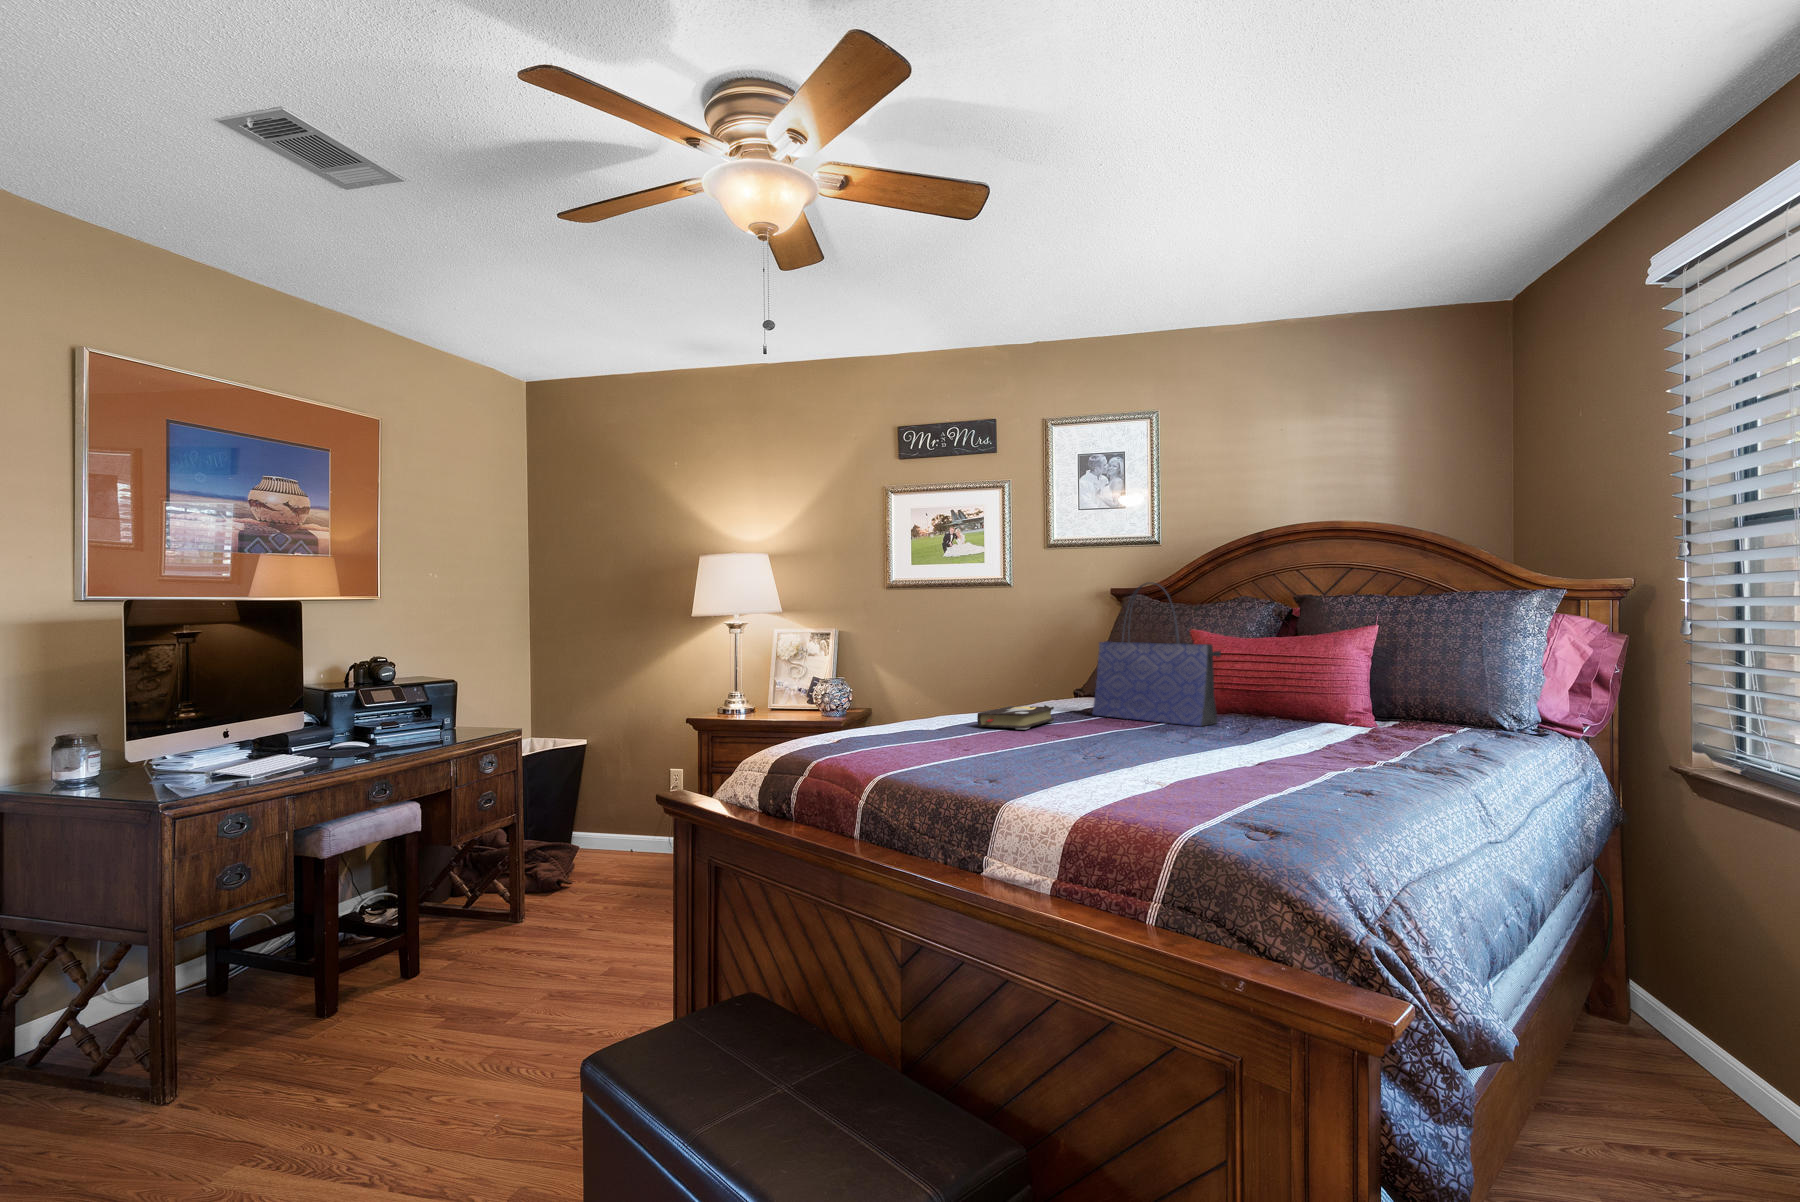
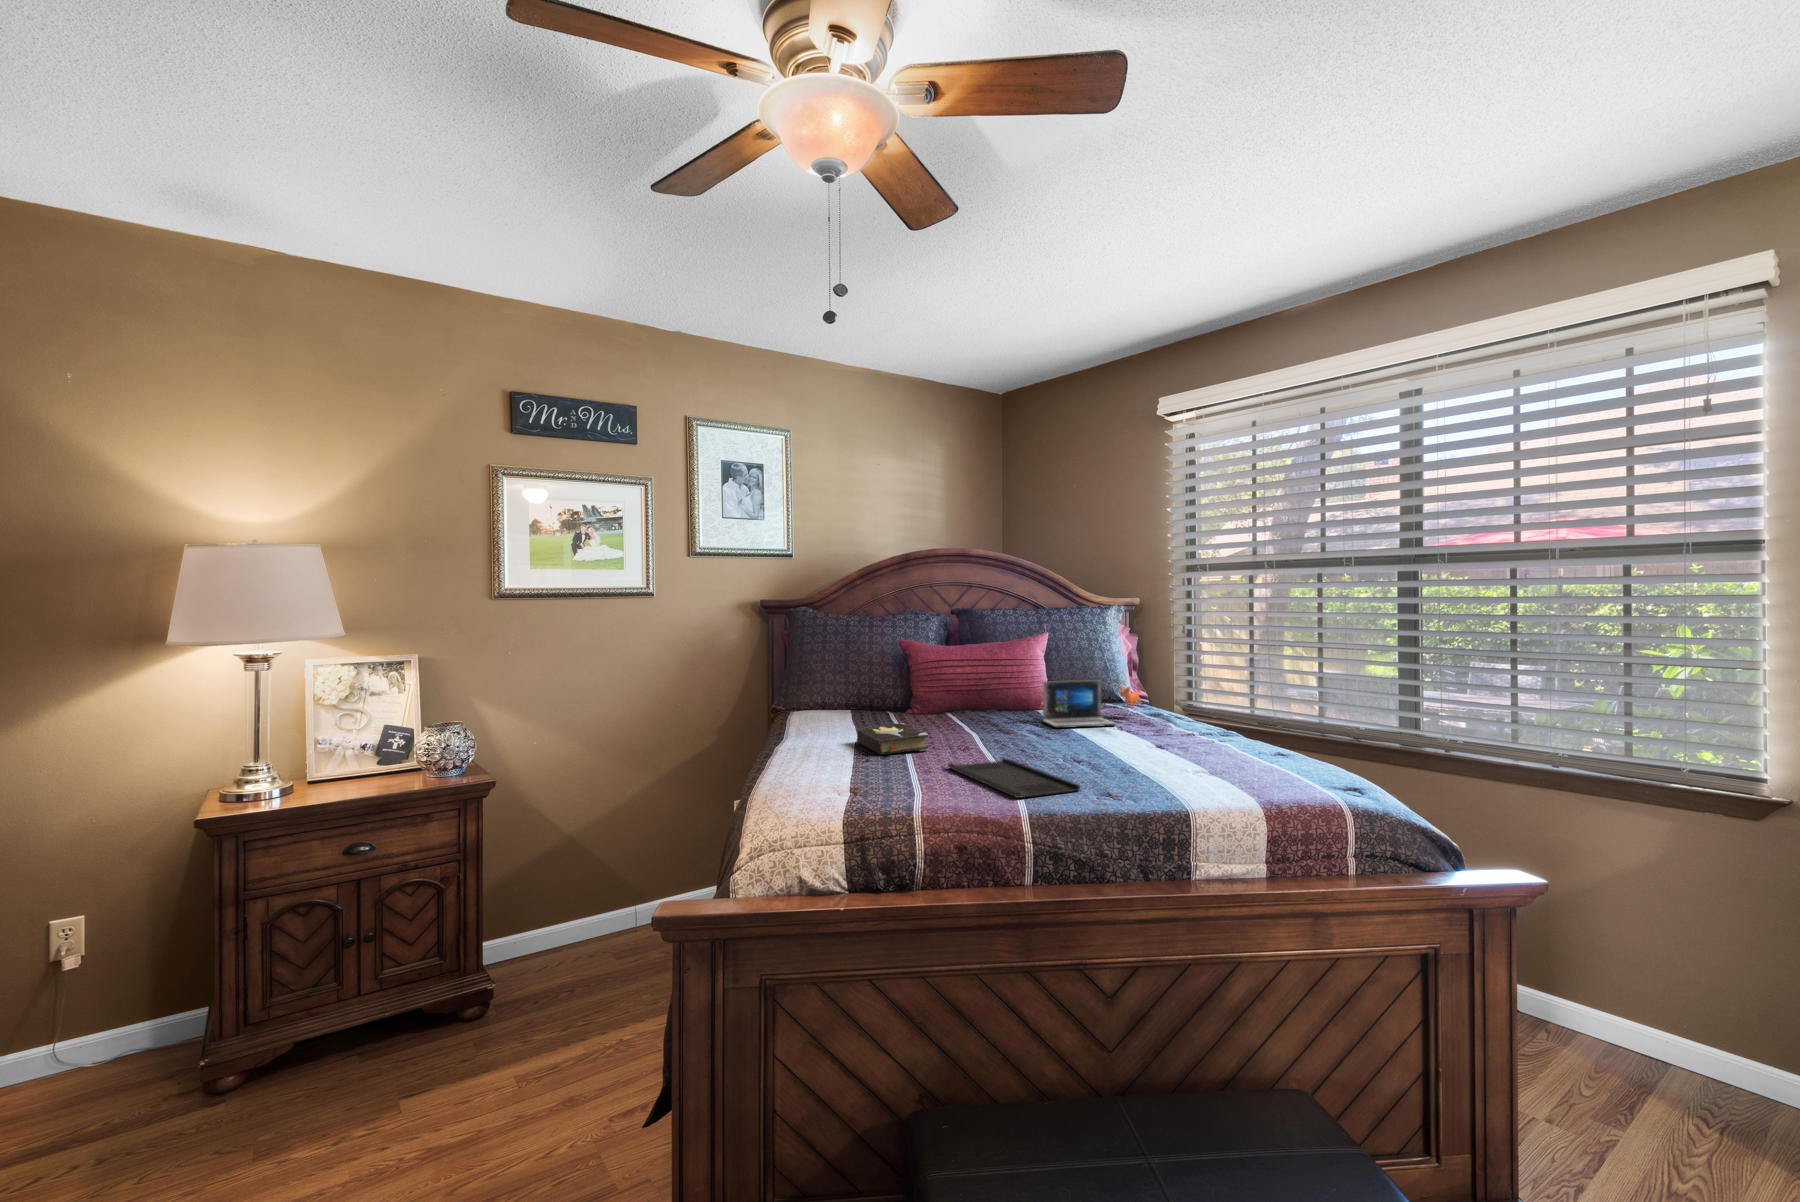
tote bag: present [1092,582,1221,726] -> none [890,603,1004,727]
laptop: none [1234,679,1420,745] -> present [1043,680,1141,728]
tray: none [911,735,1037,767] -> present [948,758,1080,798]

